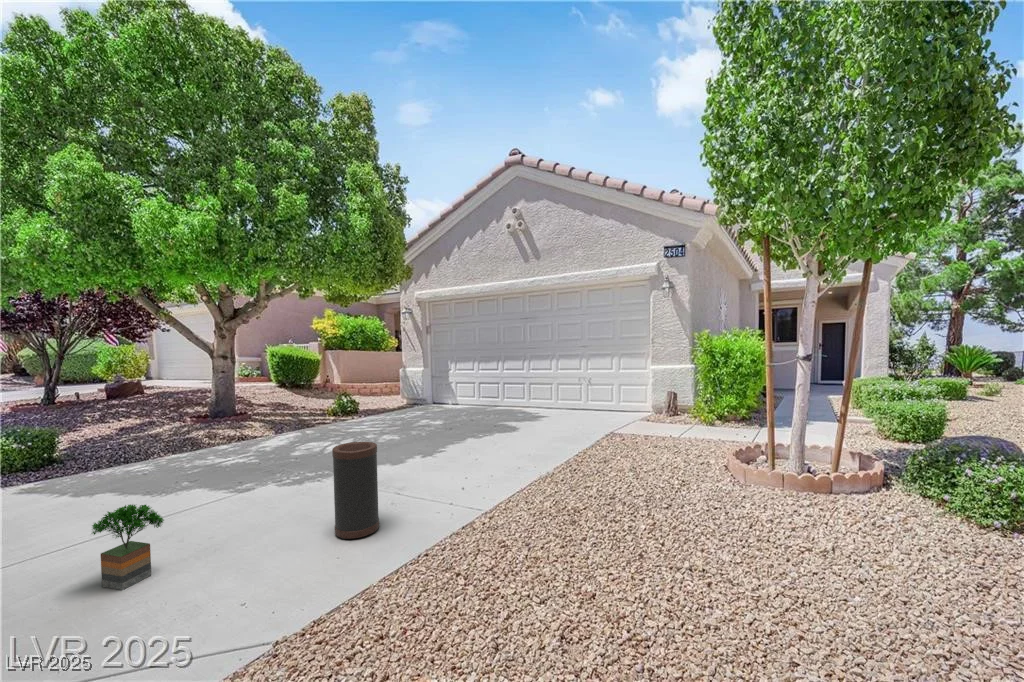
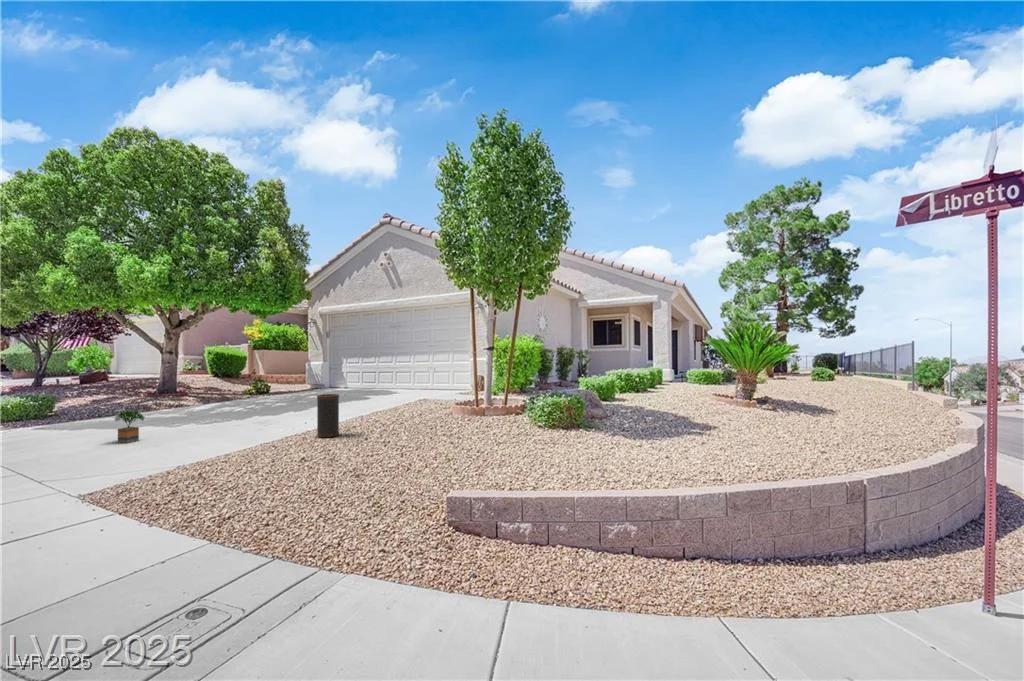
trash can: present [332,442,379,539] -> present [317,394,339,438]

